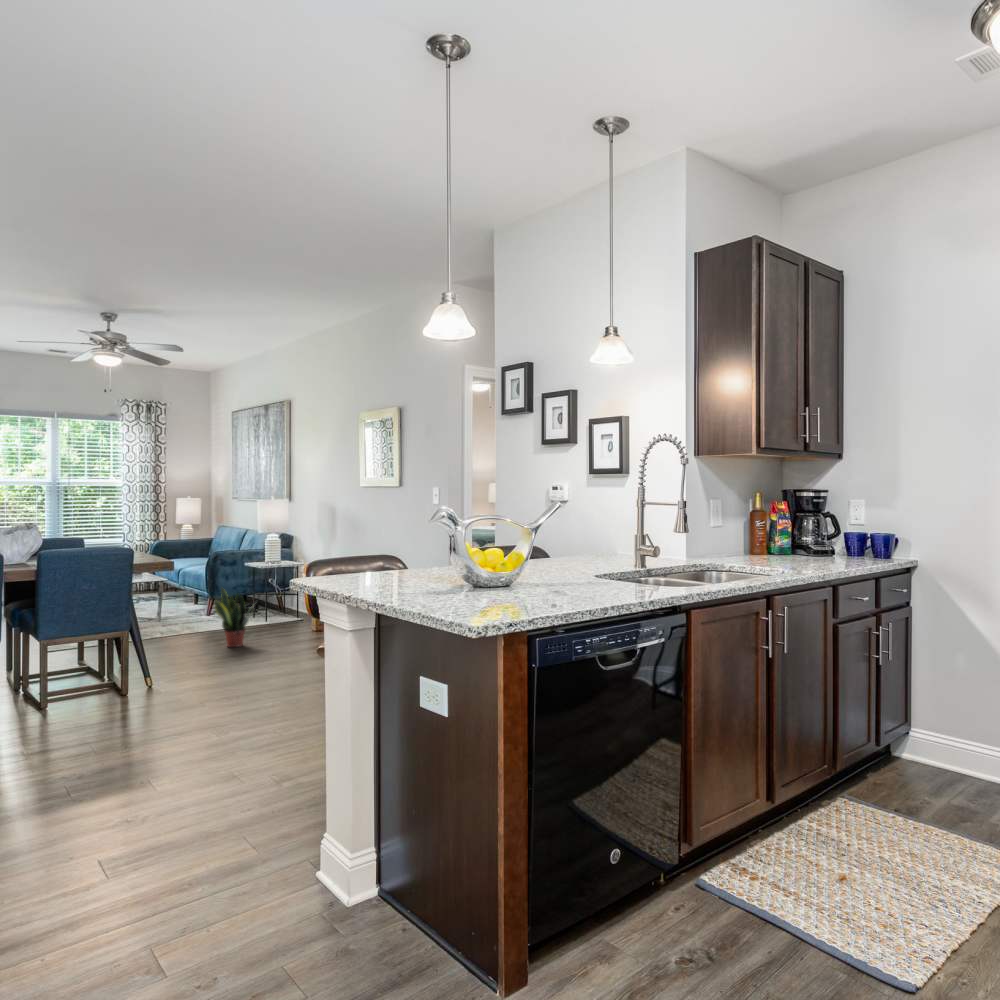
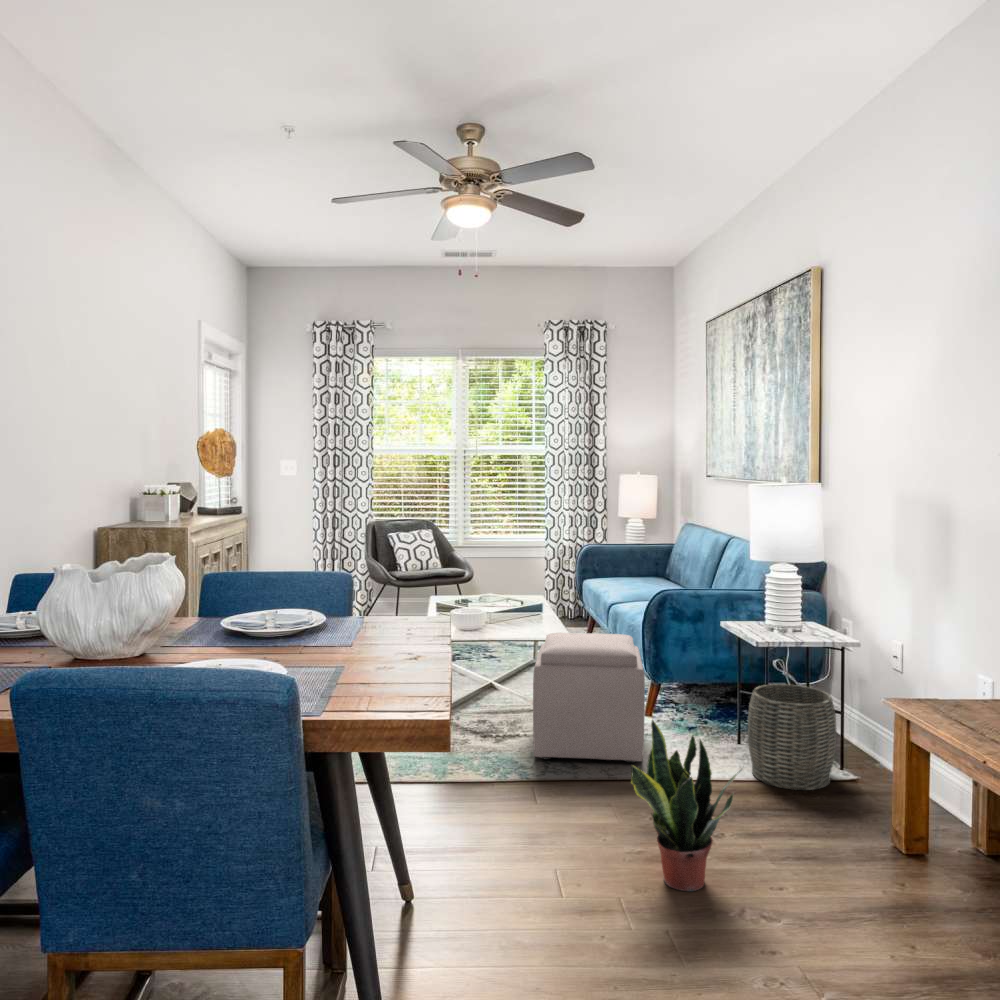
ottoman: none [151,572,210,631] -> present [533,633,645,763]
woven basket: none [258,586,295,626] -> present [748,684,836,790]

